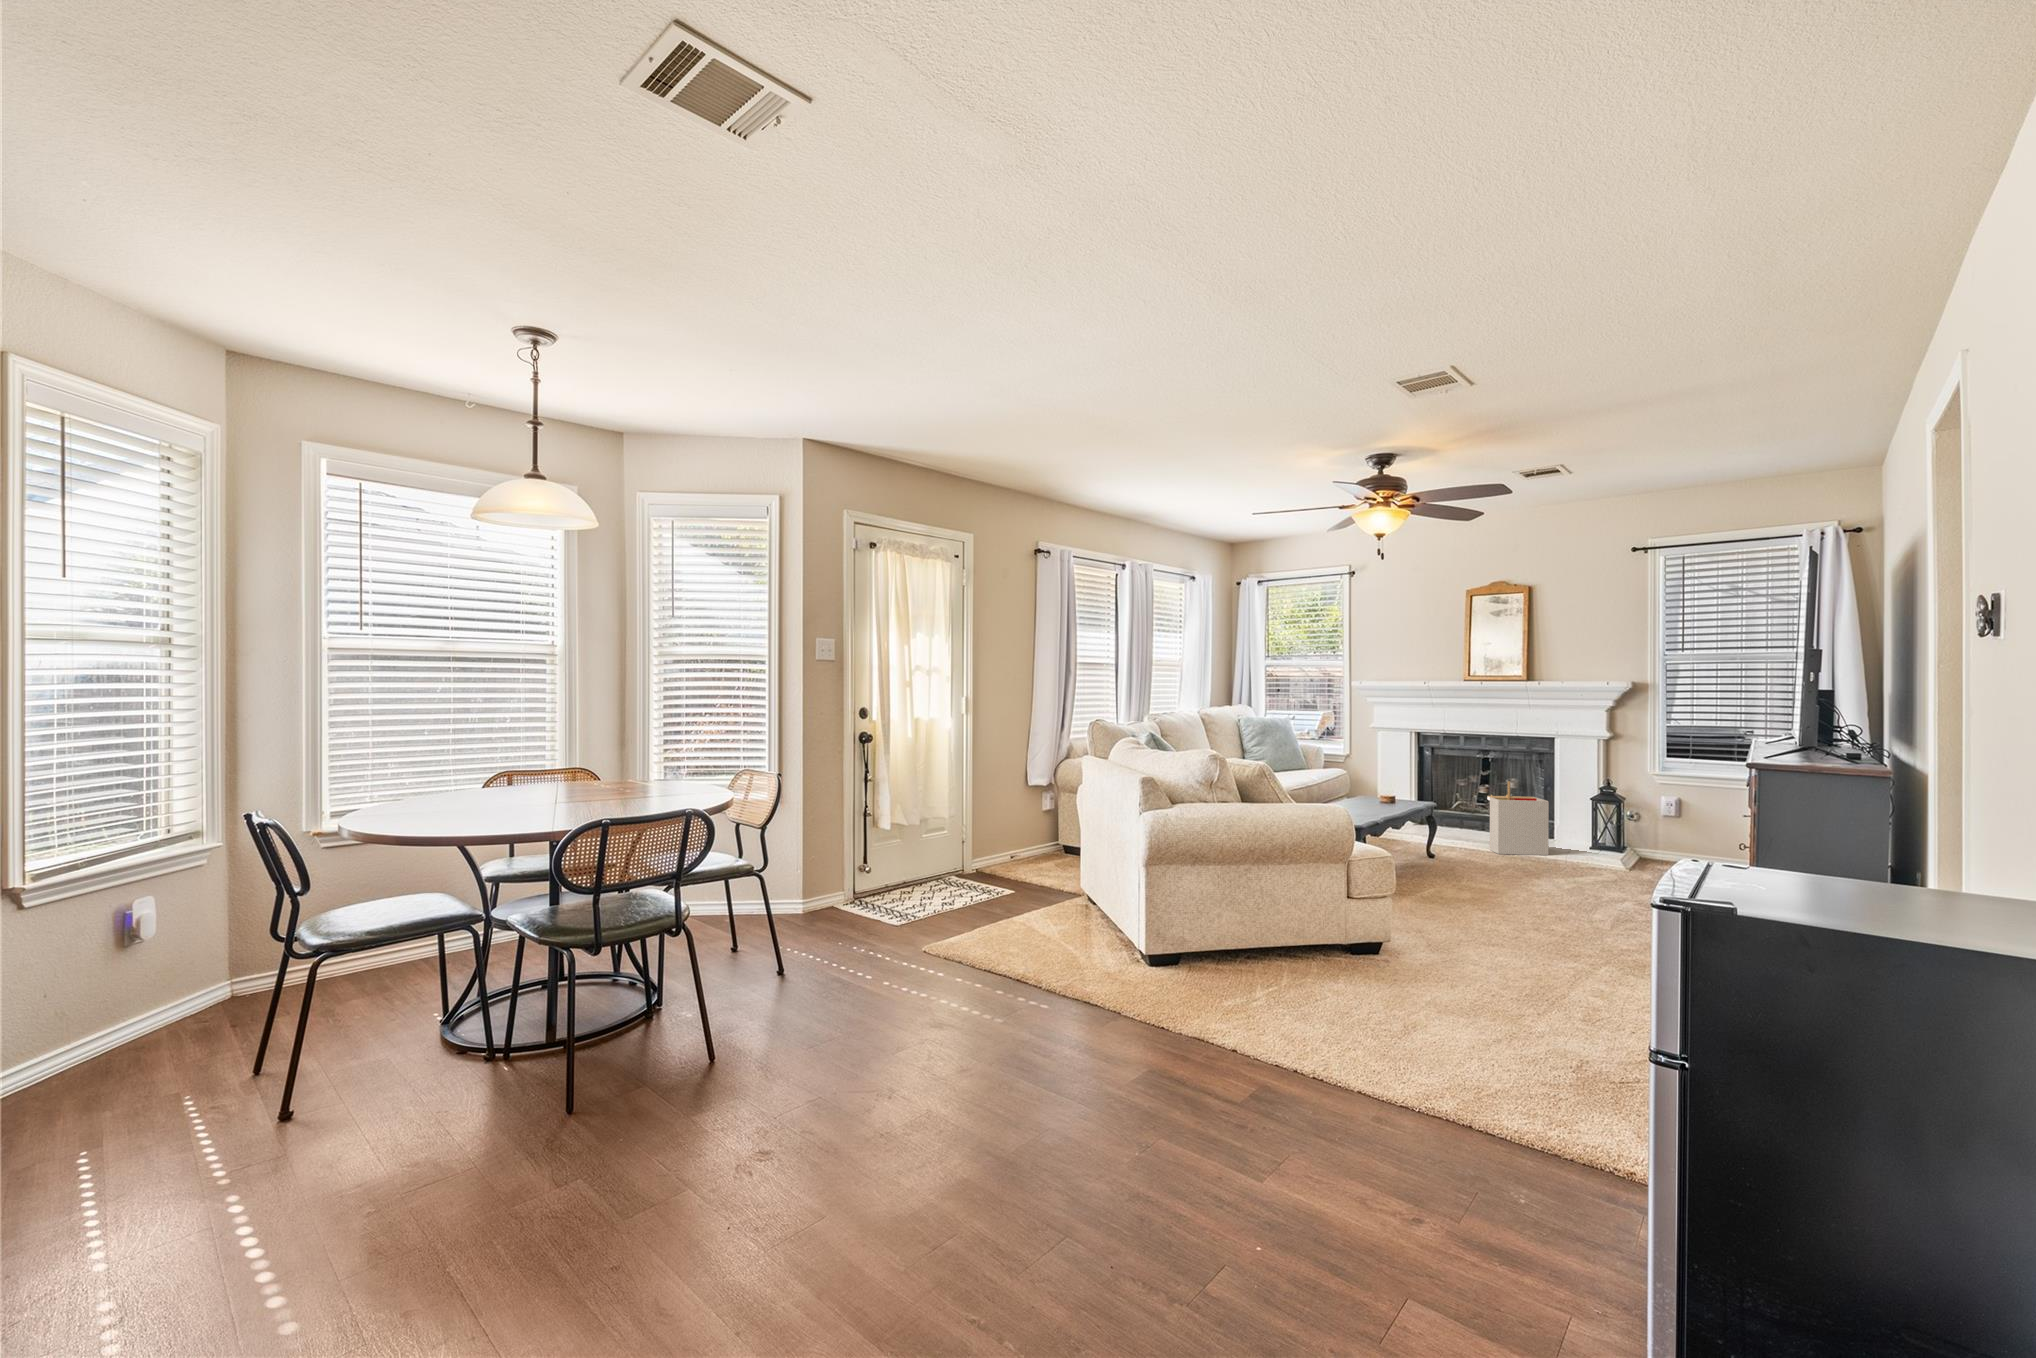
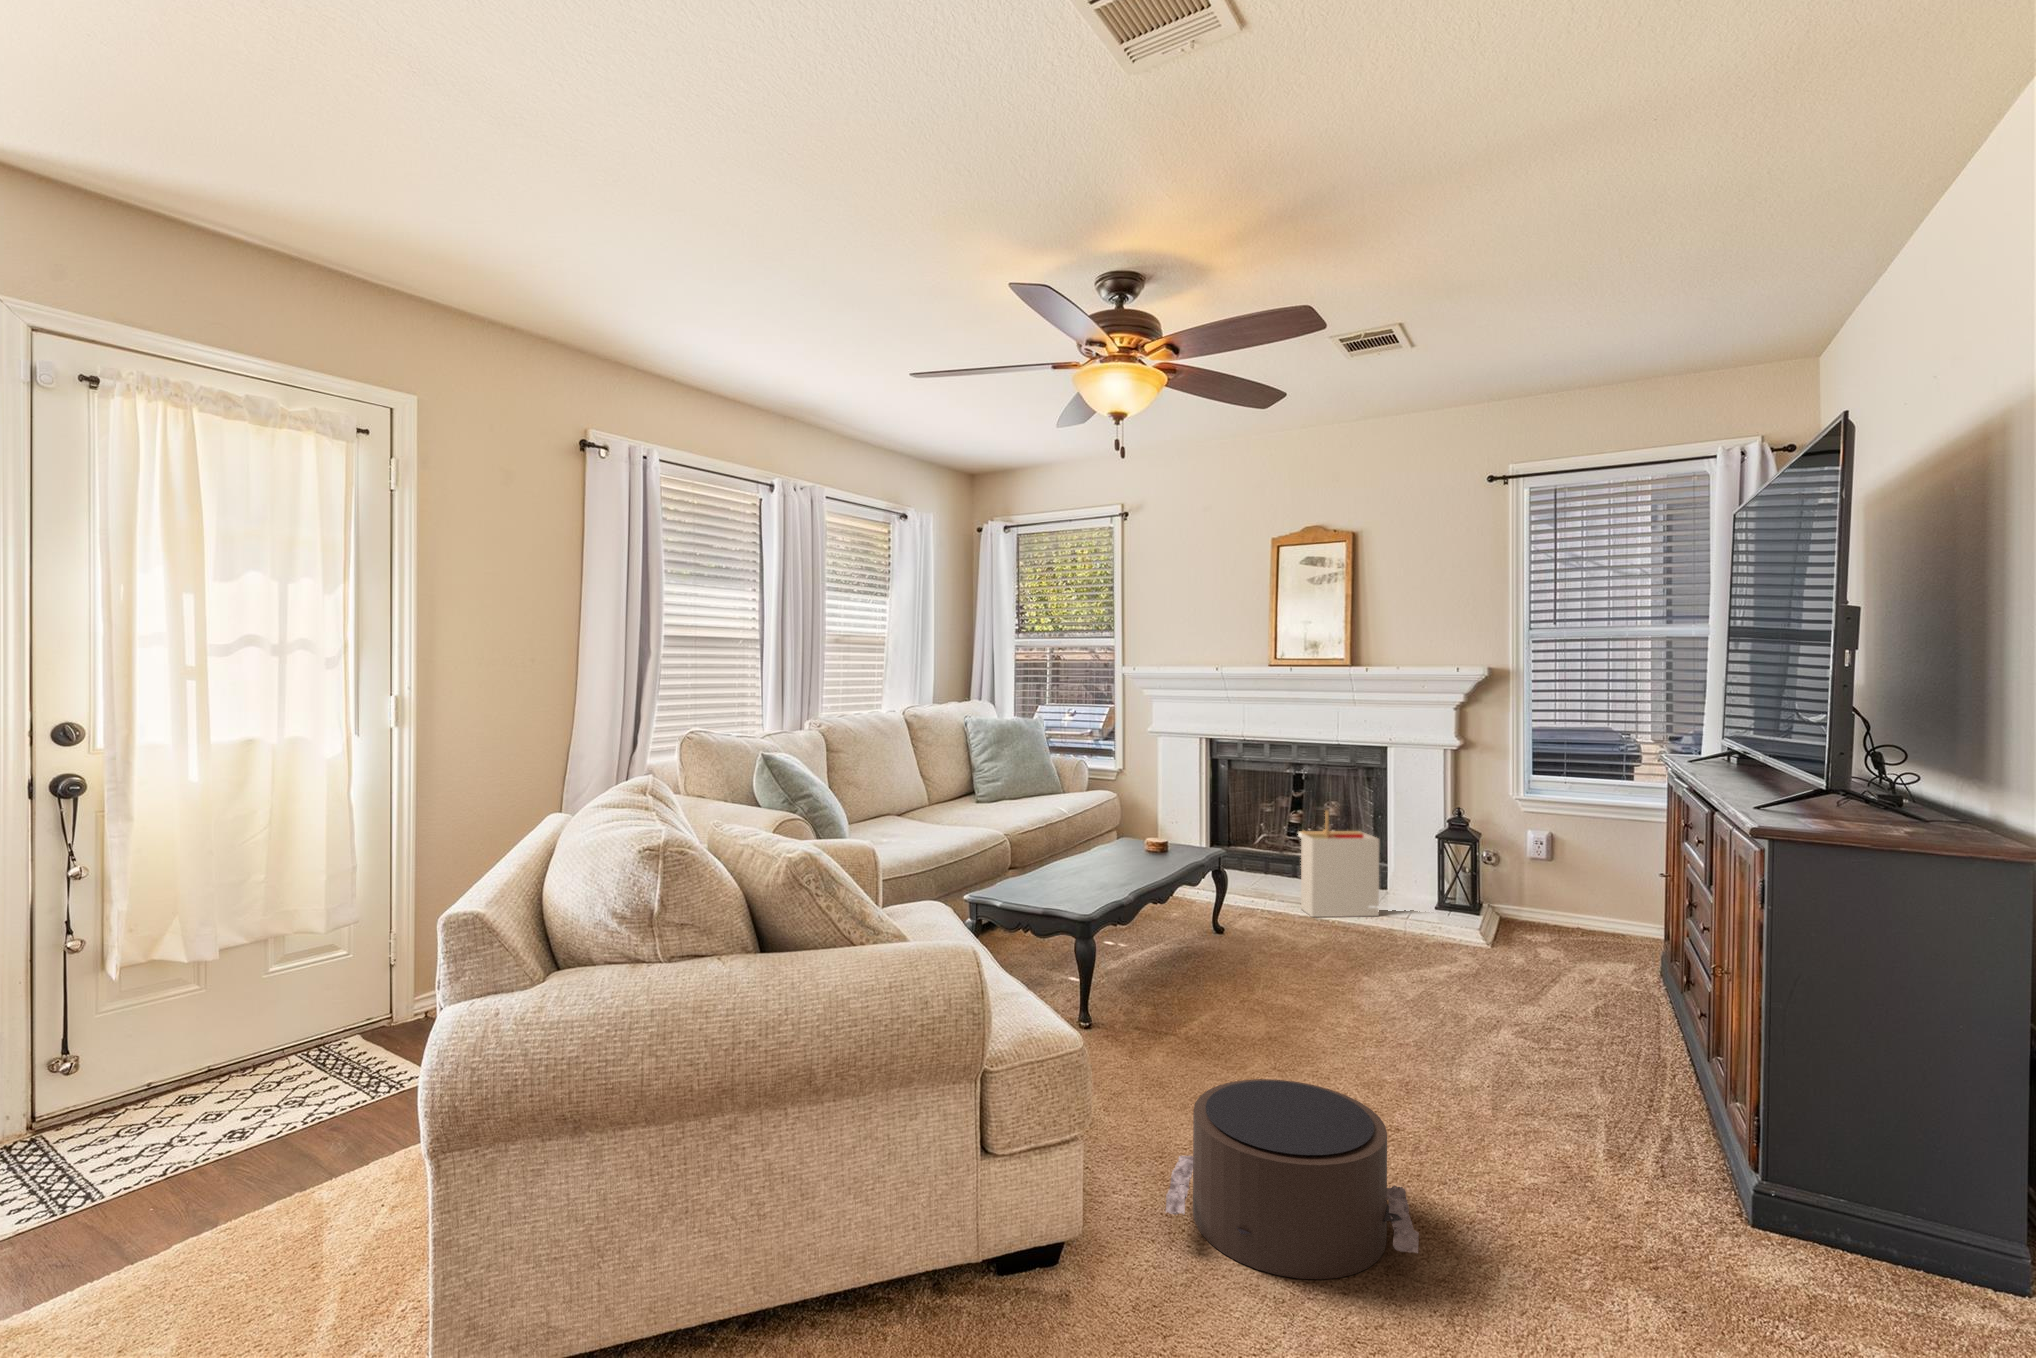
pouf: none [1430,901,1566,982] -> present [1166,1079,1419,1279]

